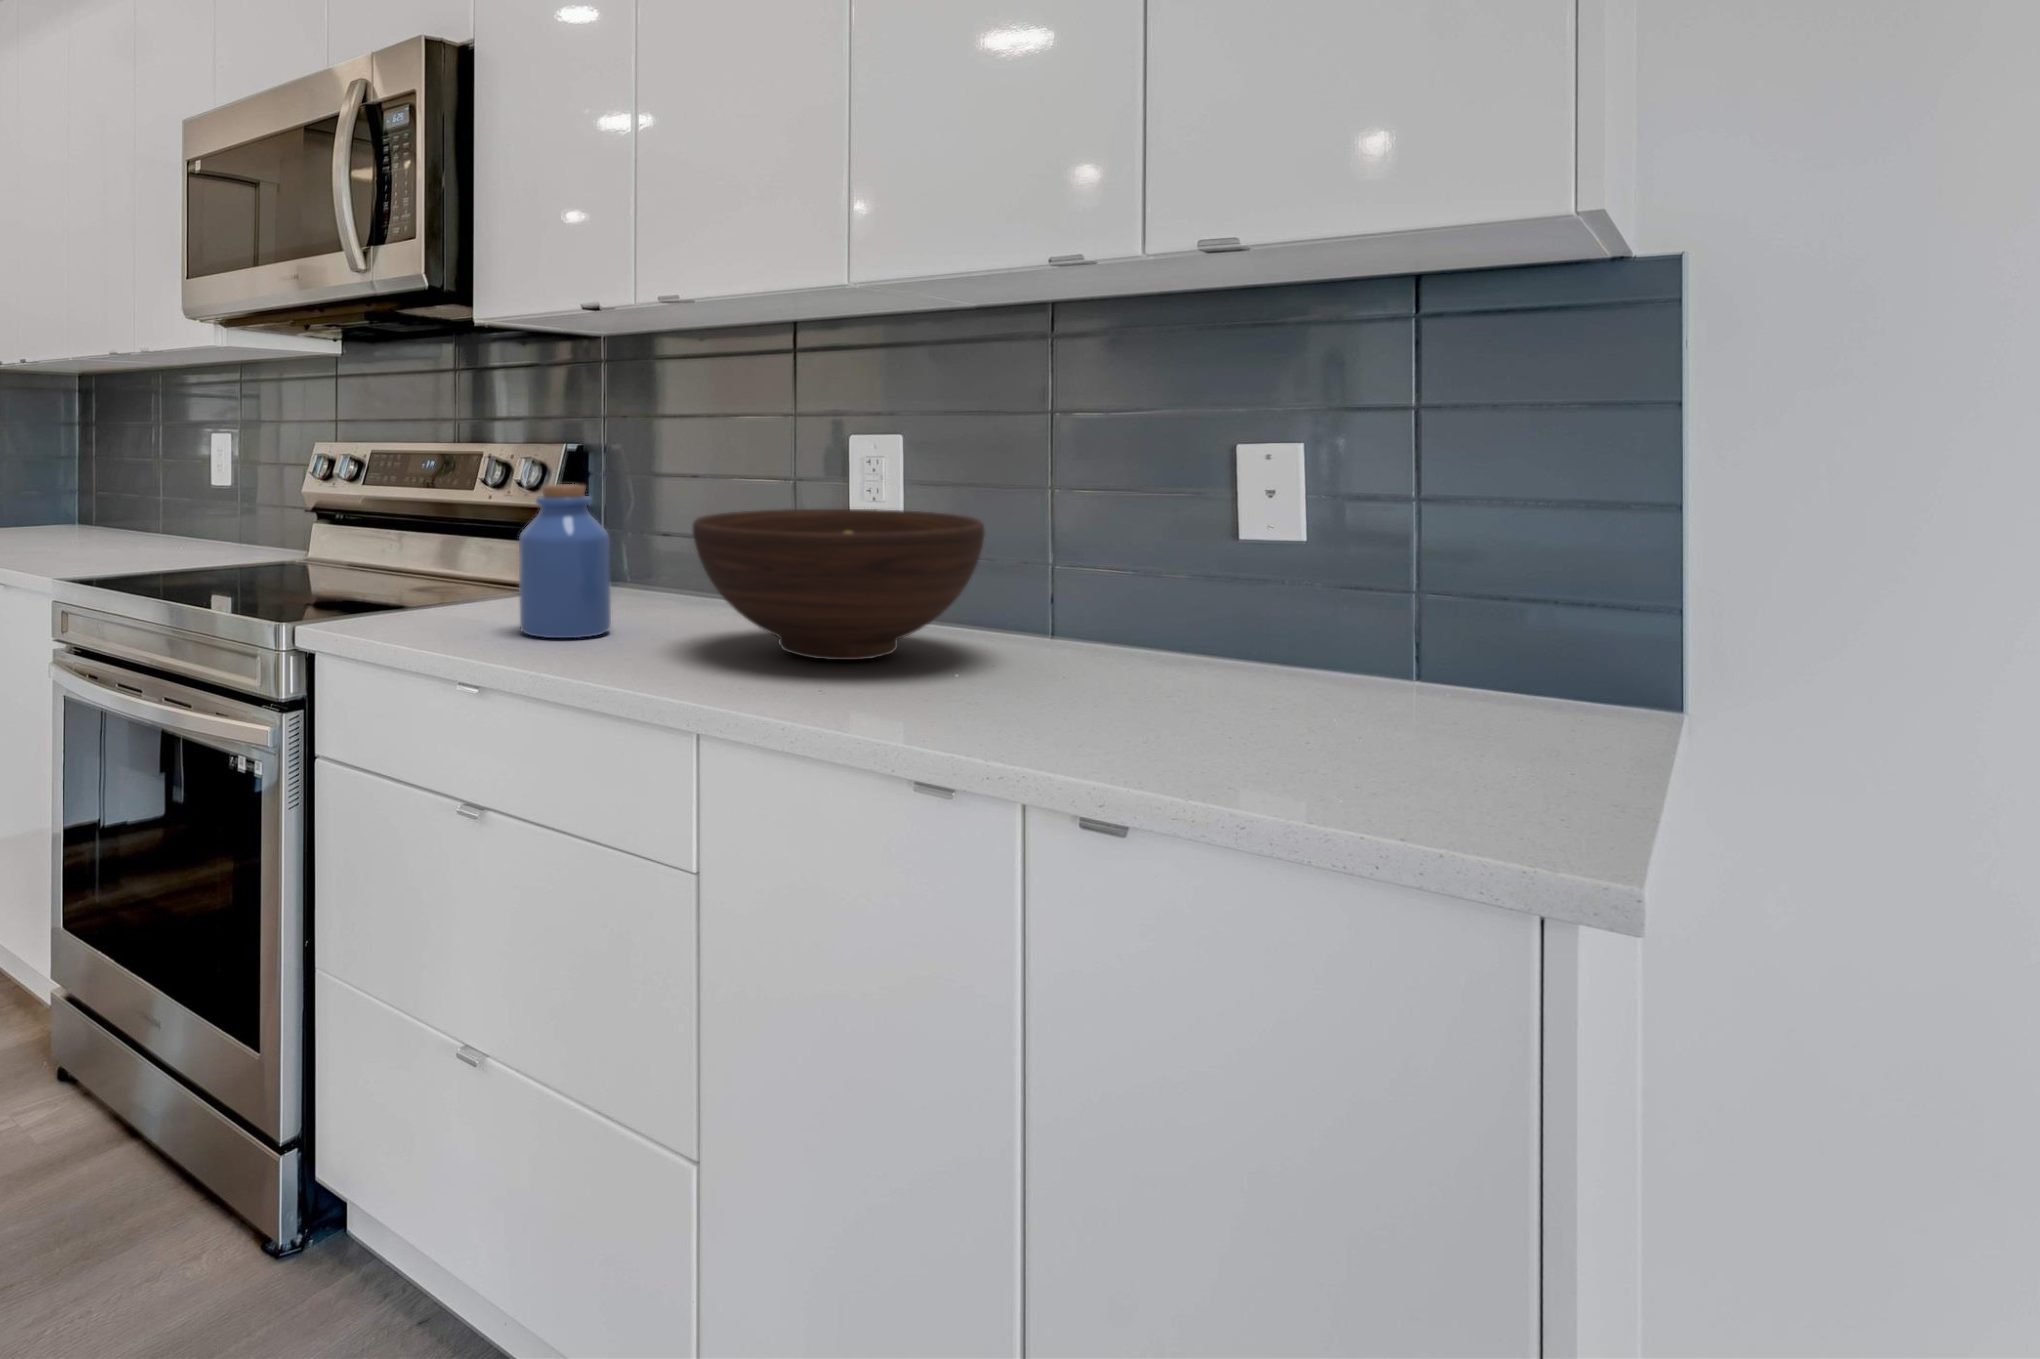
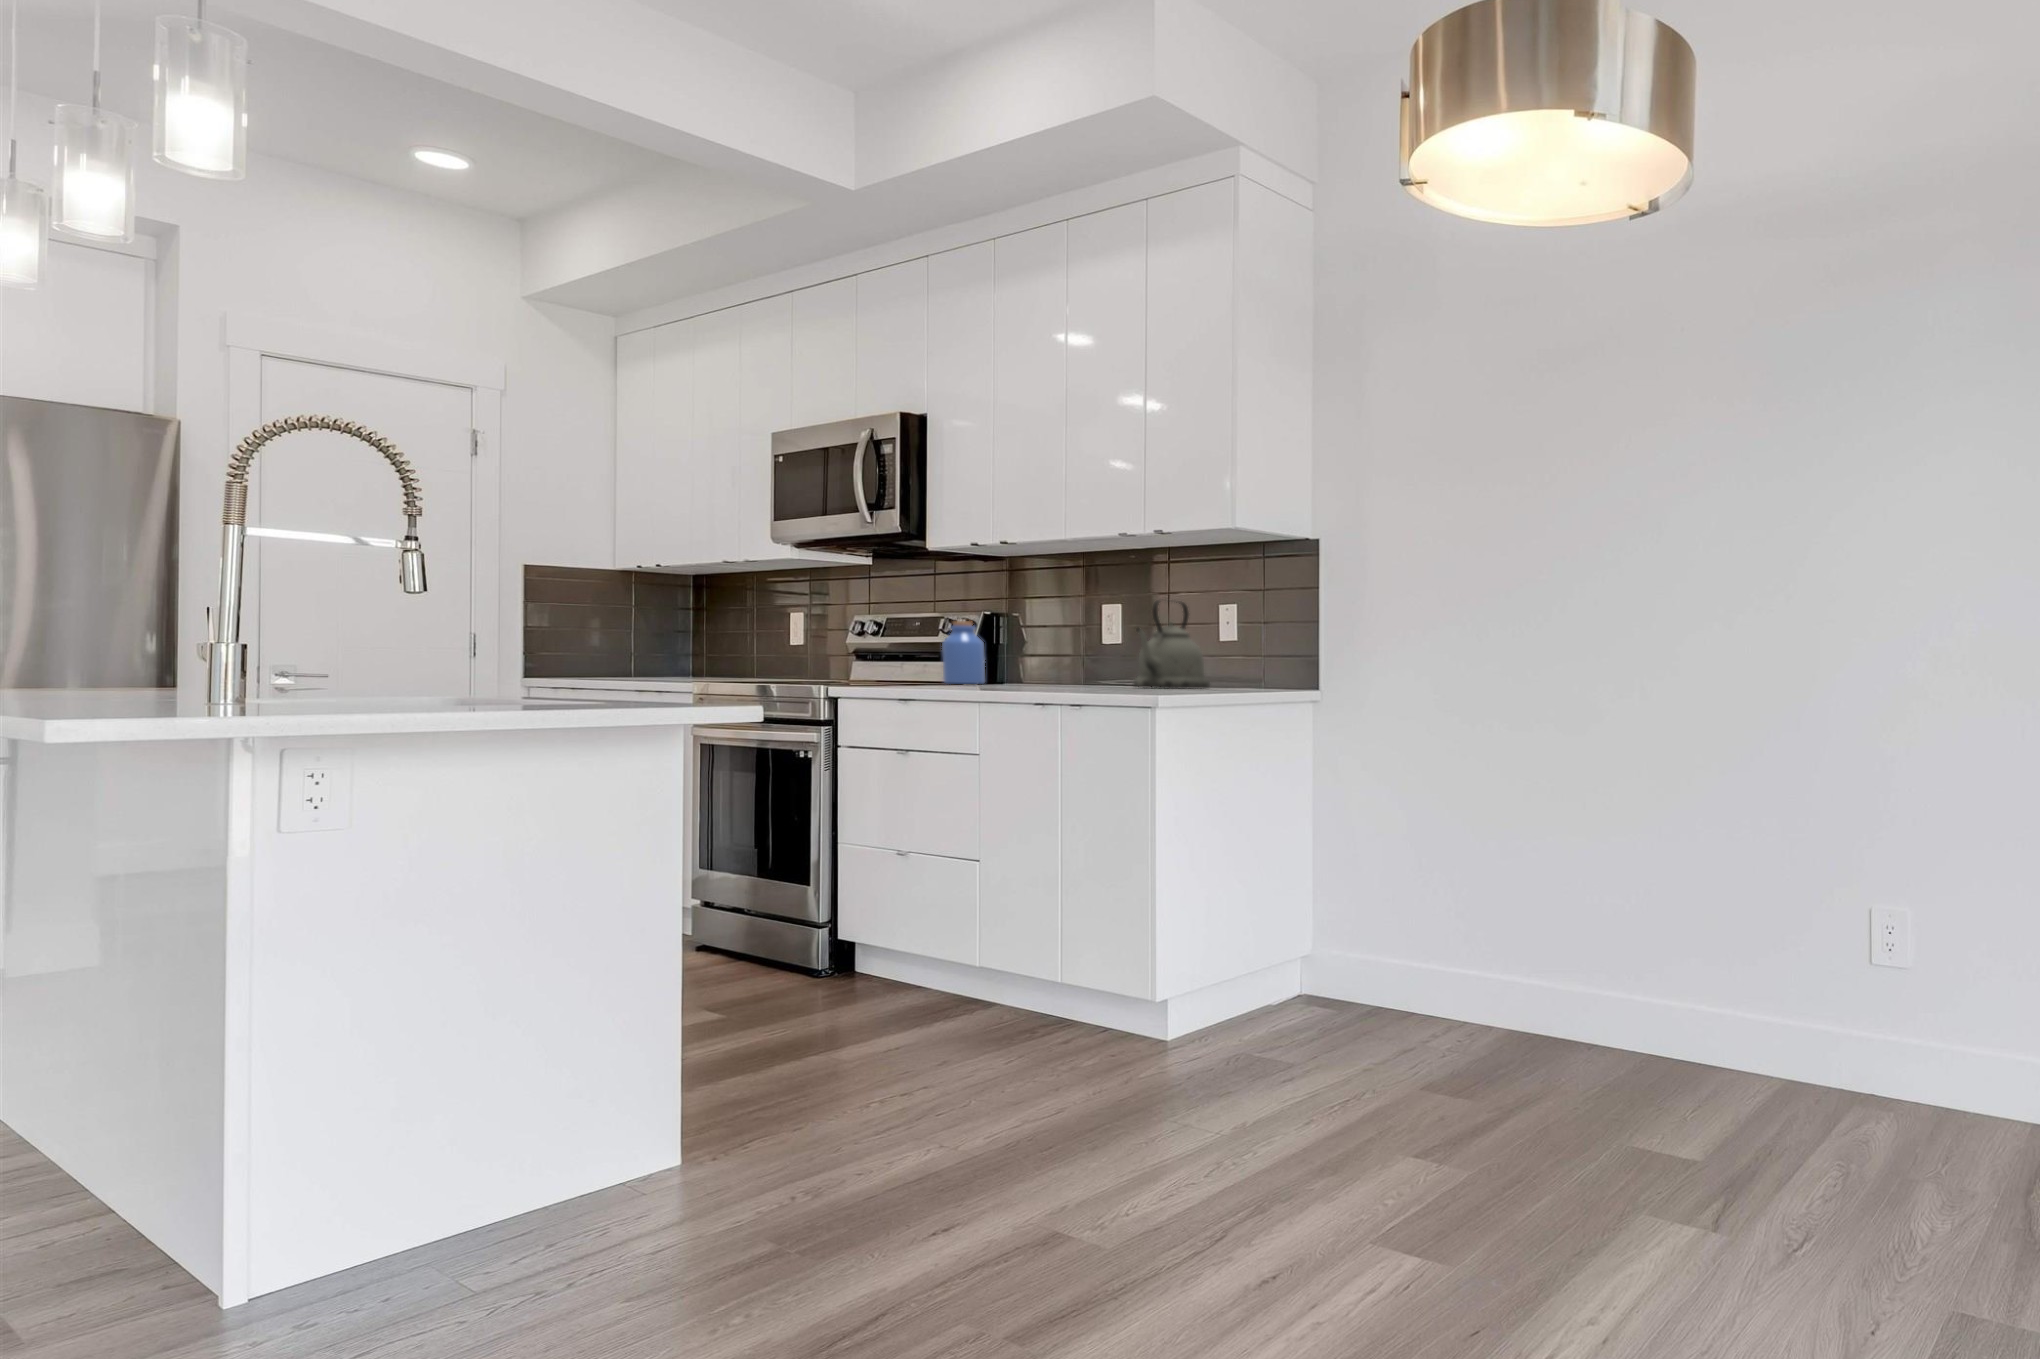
kettle: none [1141,455,1412,756] -> present [1133,600,1210,688]
fruit bowl: present [693,509,984,660] -> none [1008,631,1126,685]

